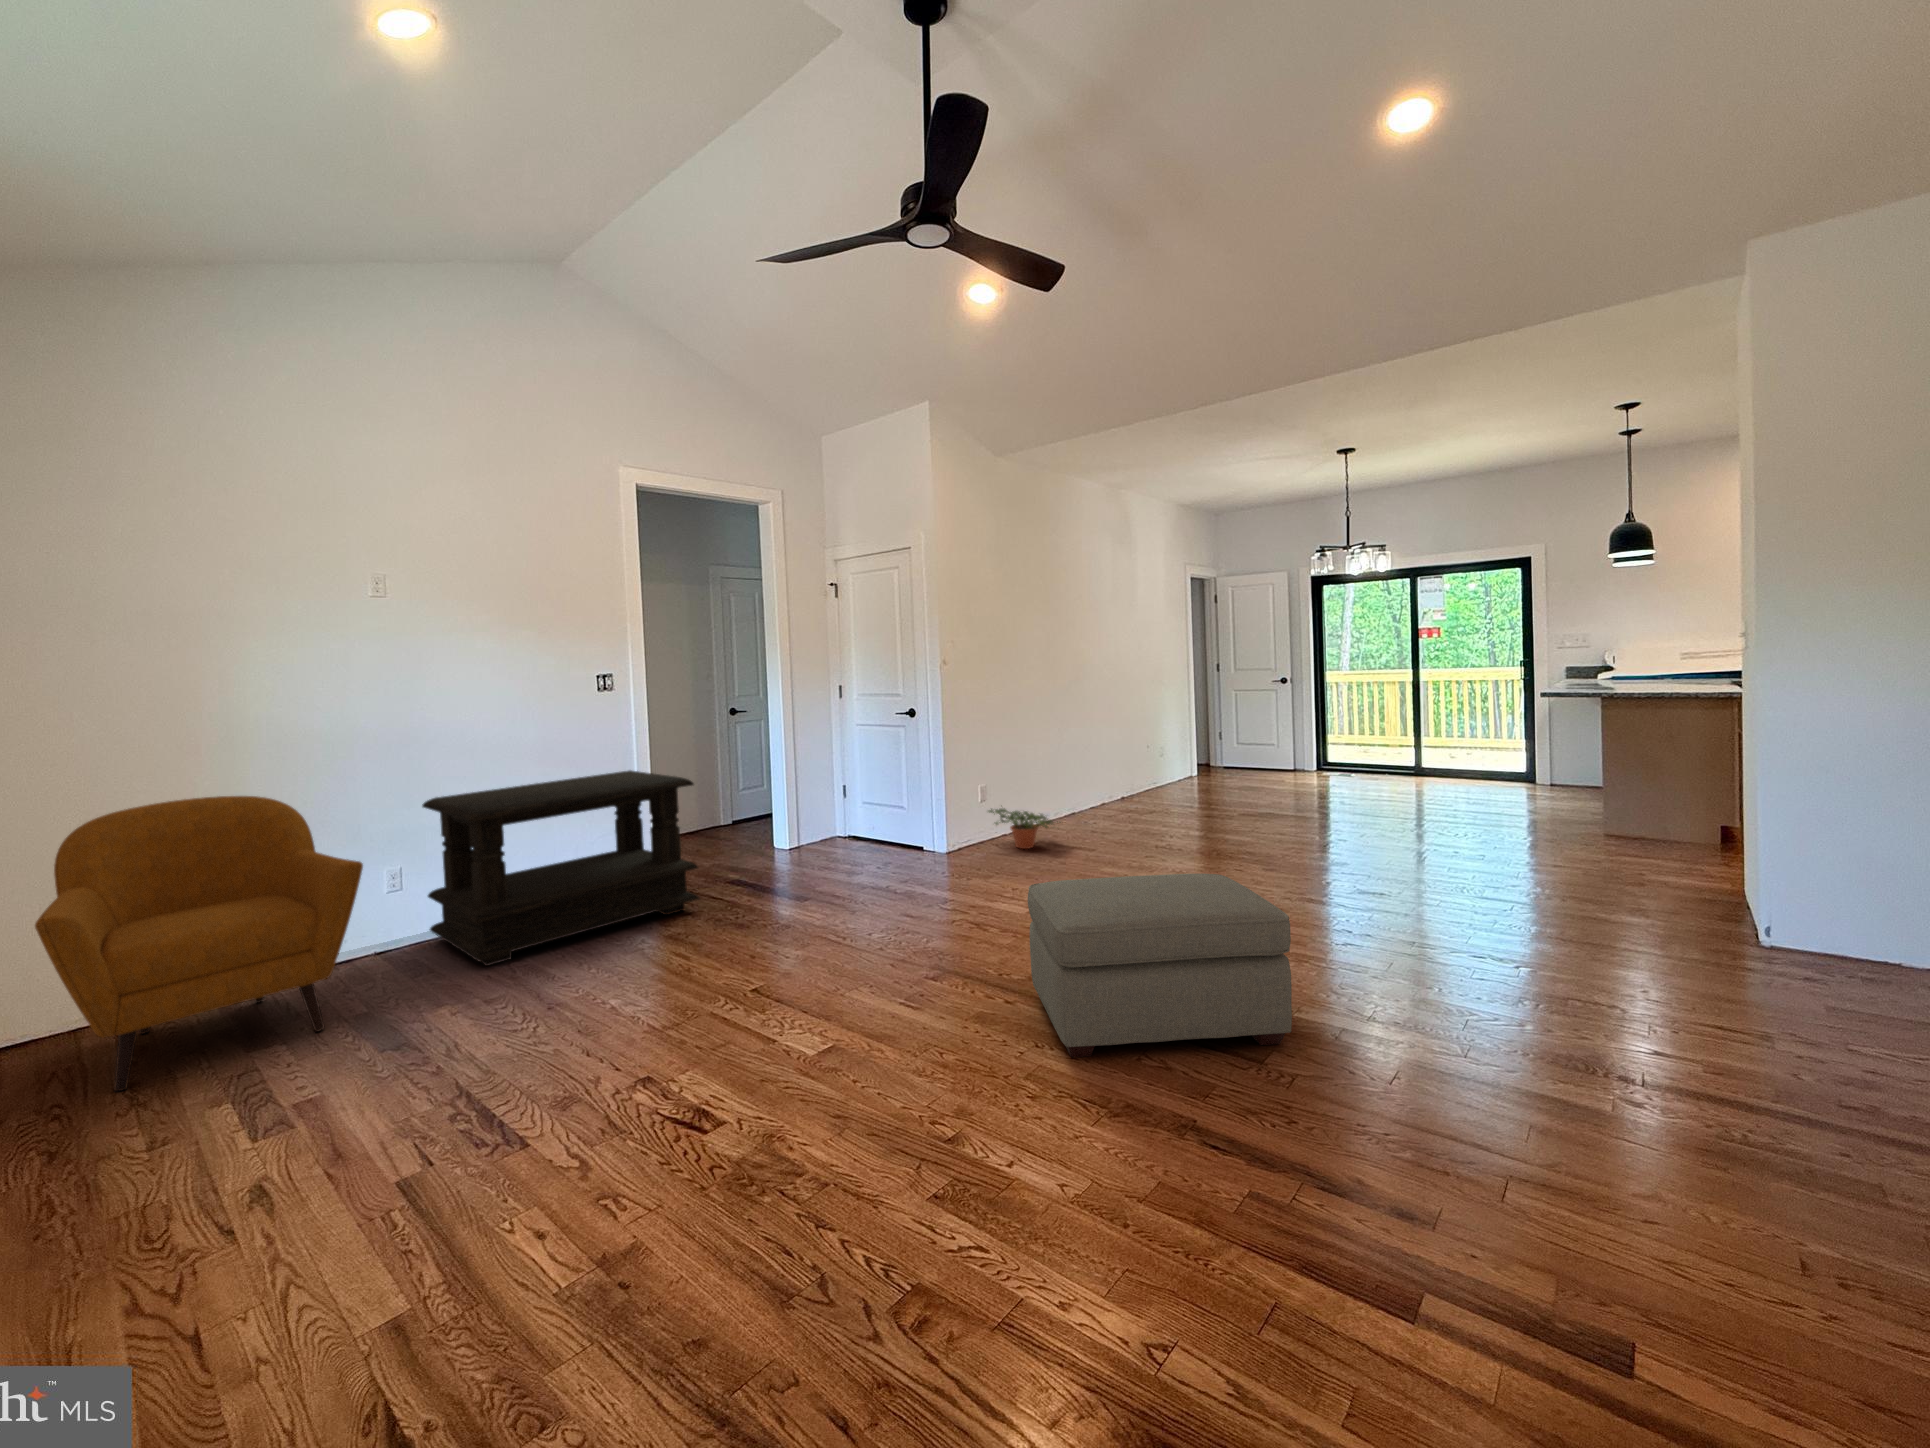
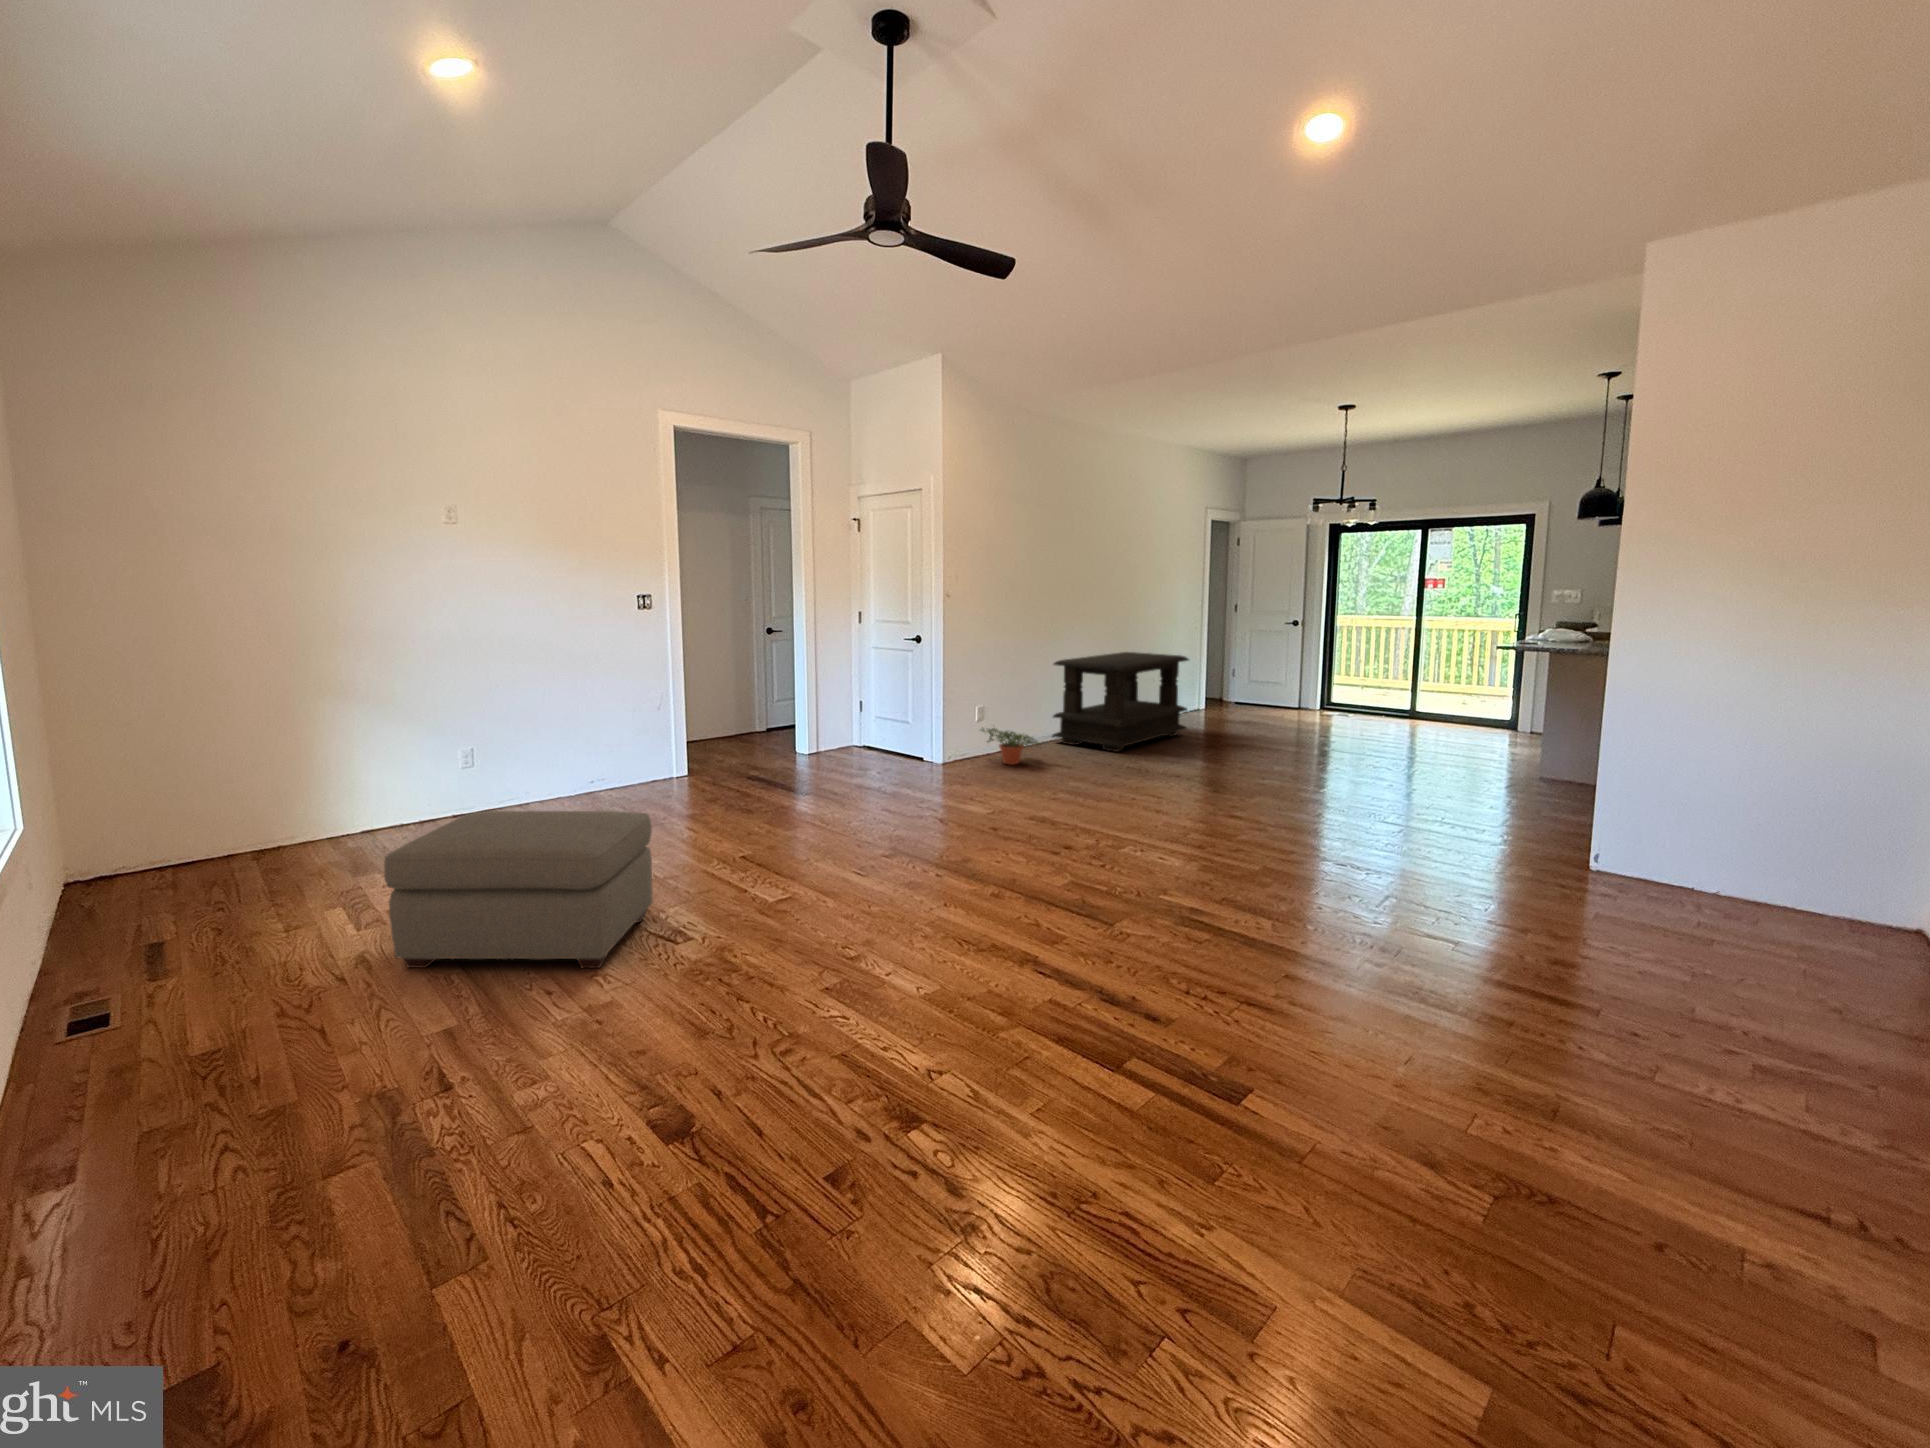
coffee table: present [422,770,700,966] -> present [1053,652,1189,752]
armchair: present [35,796,363,1091] -> none [197,684,434,897]
ottoman: present [1028,874,1292,1057] -> present [384,811,653,968]

